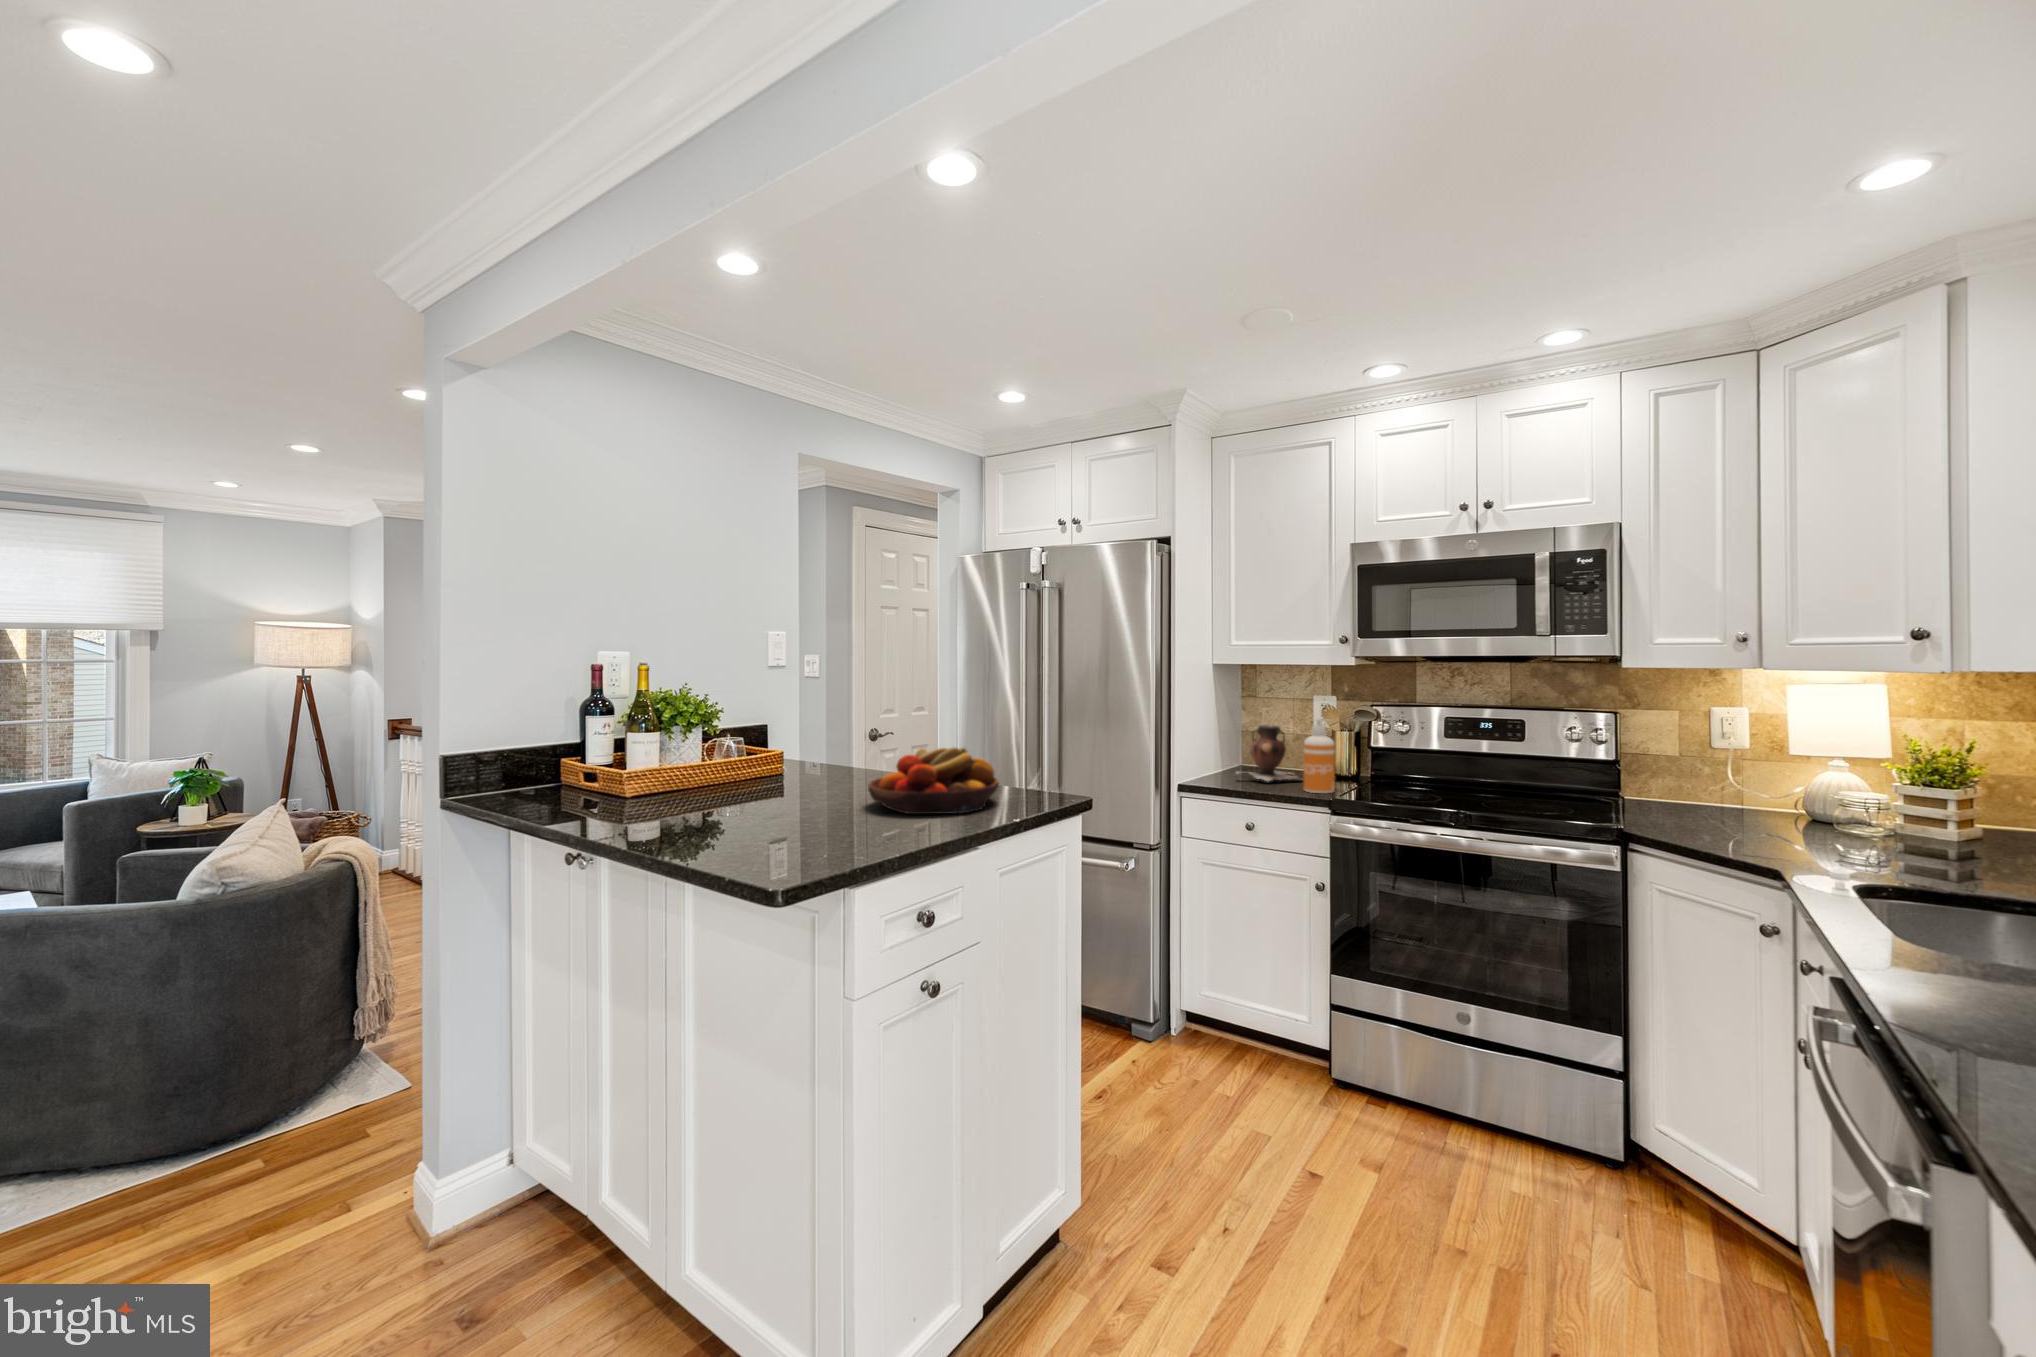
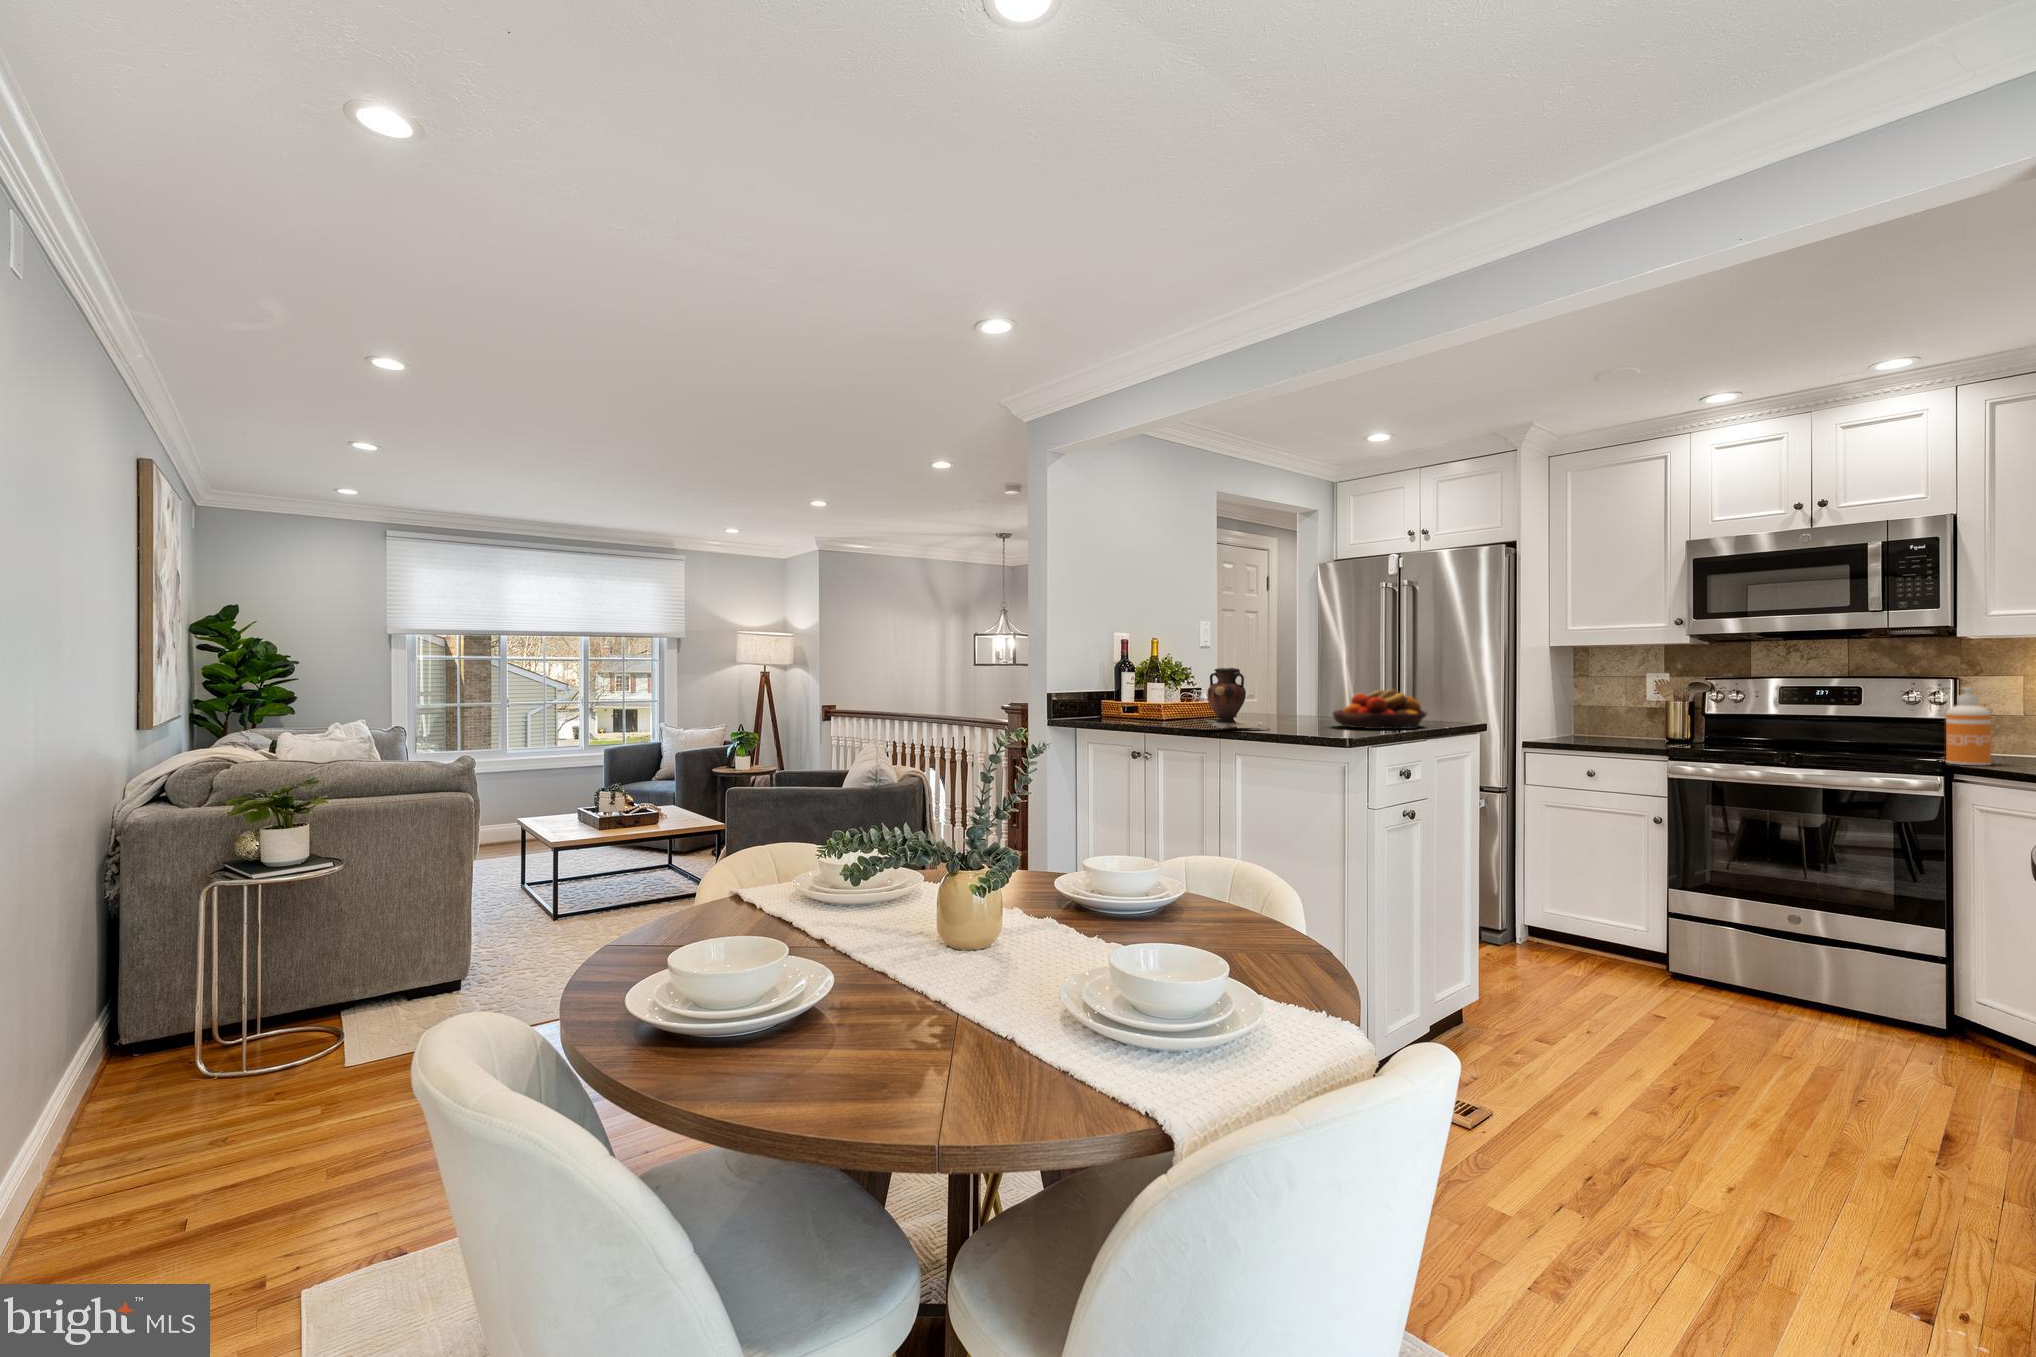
soap dispenser: present [1304,718,1335,793] -> present [1946,687,1991,765]
vase: present [1250,725,1294,781] -> present [1206,668,1270,730]

